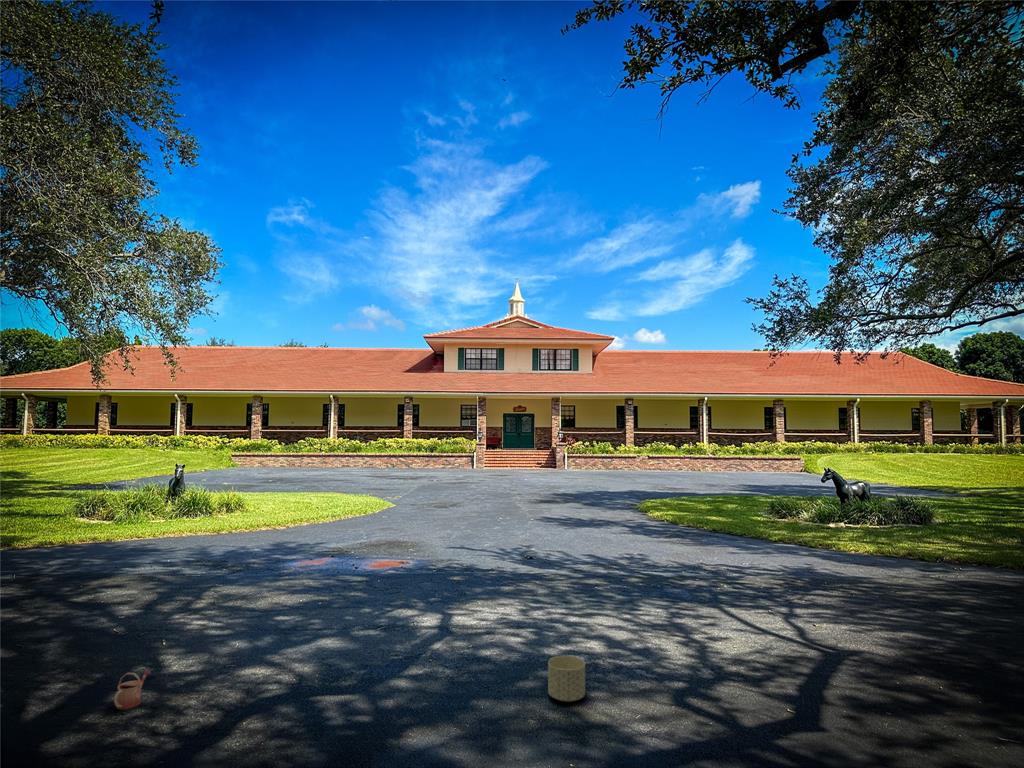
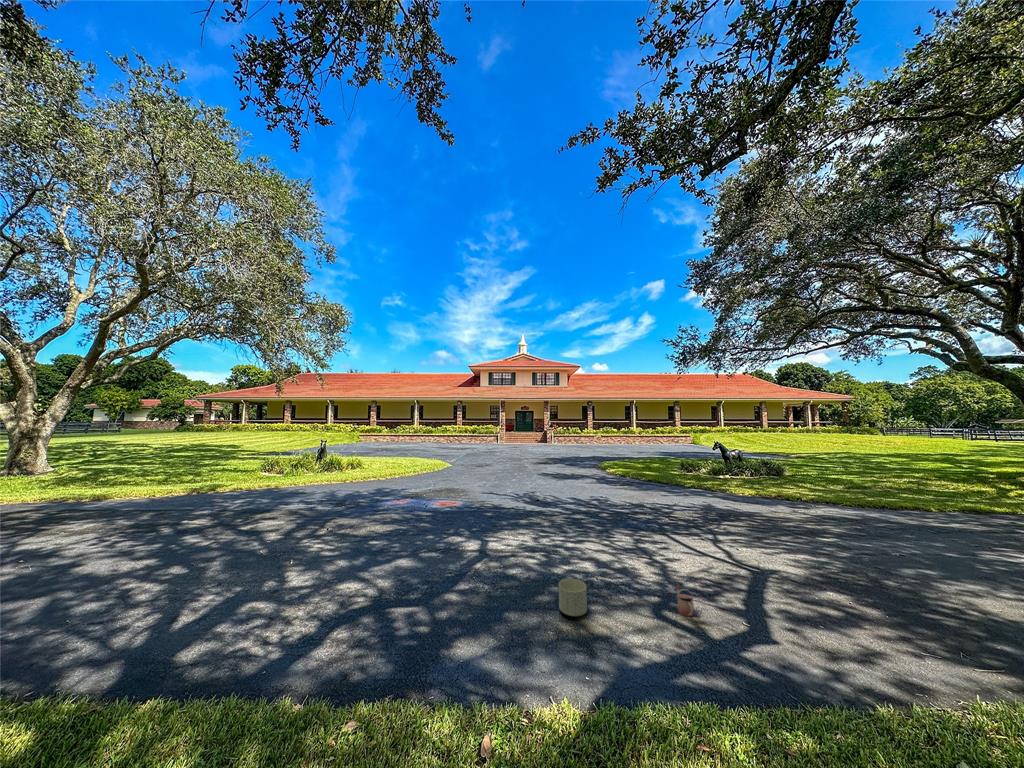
watering can: present [114,670,151,710] -> present [674,585,694,617]

